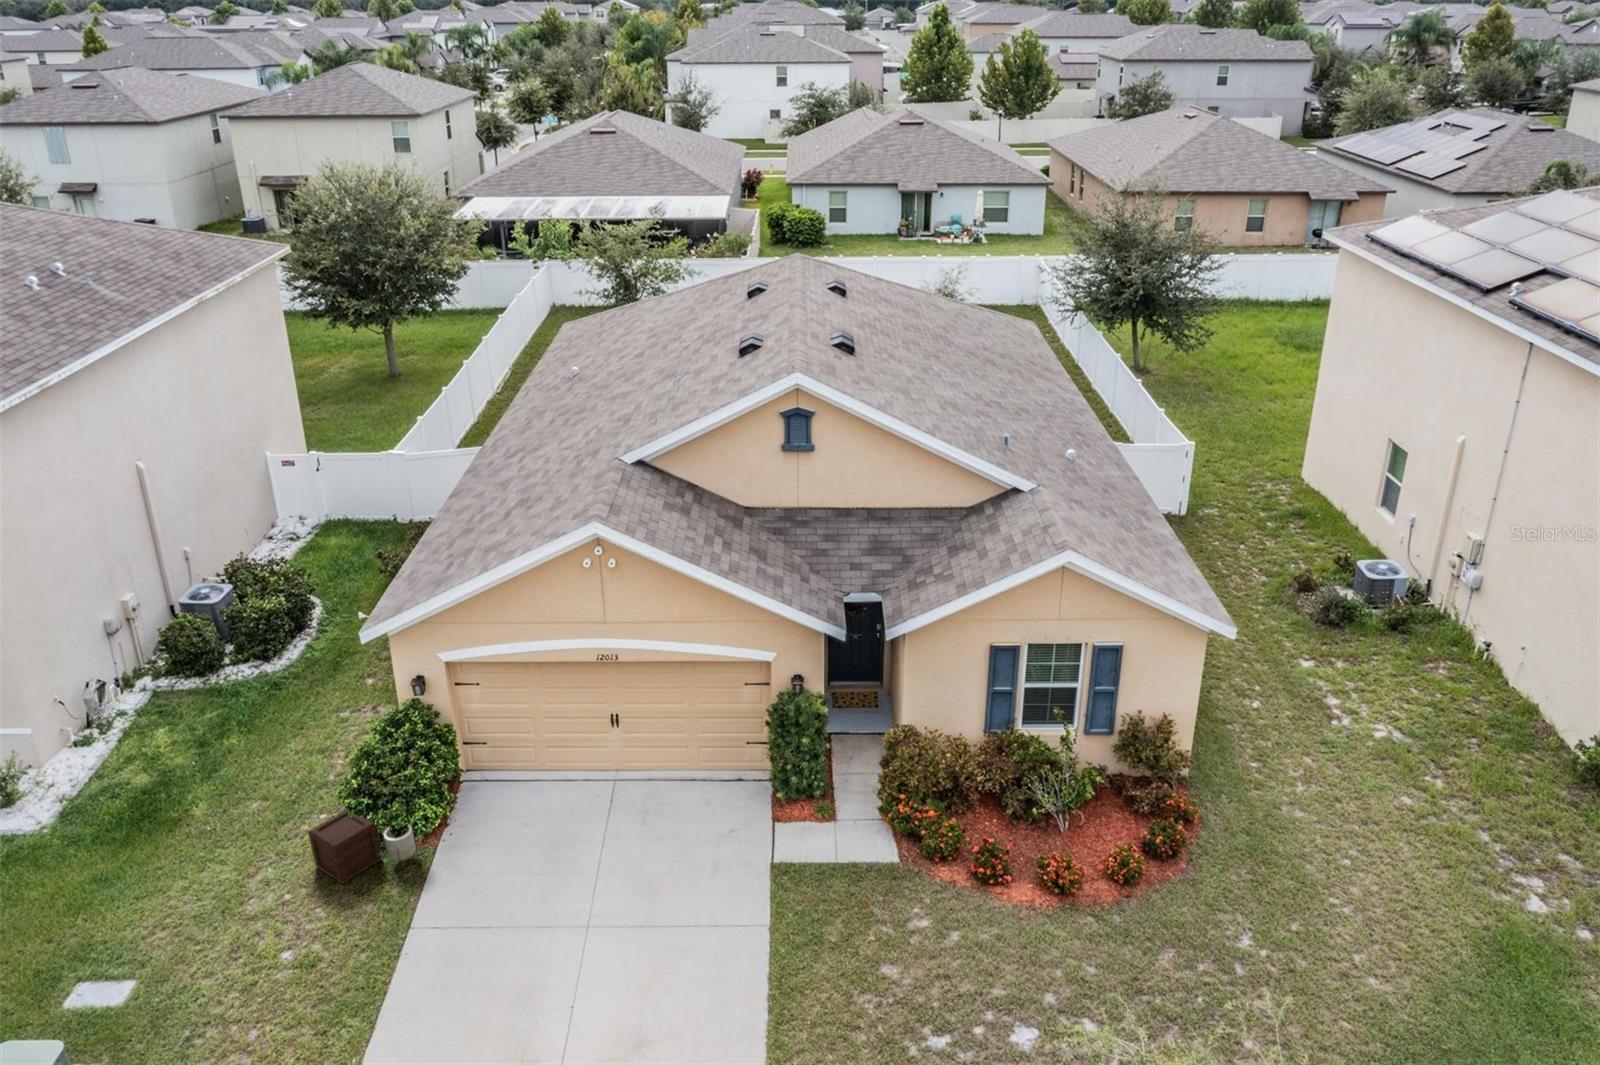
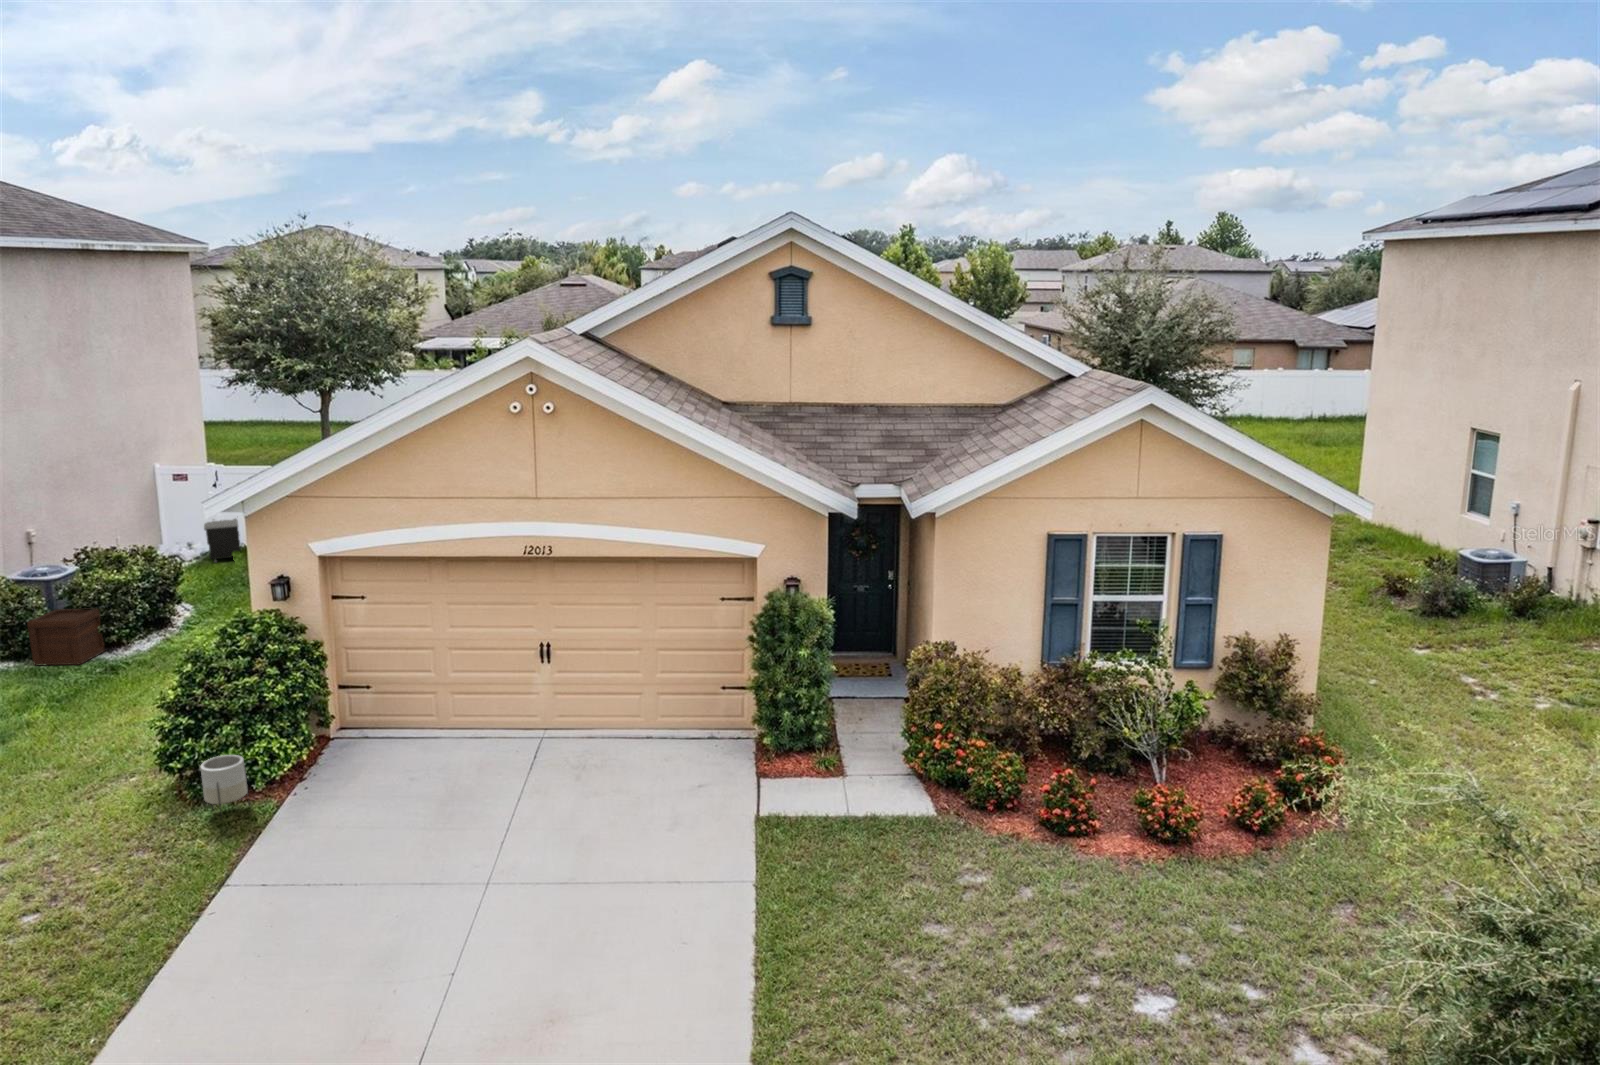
storage bench: none [310,518,345,563] -> present [204,518,241,562]
wooden crate: present [308,810,382,884] -> present [27,608,105,665]

